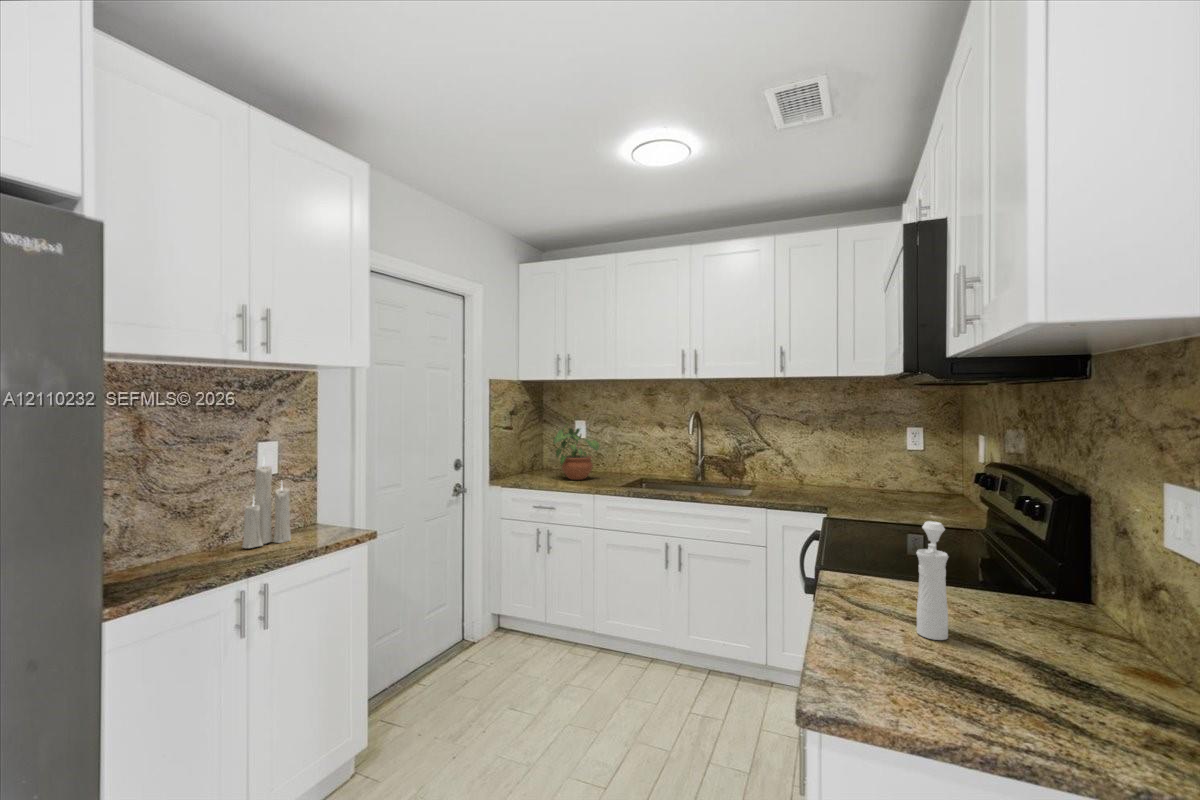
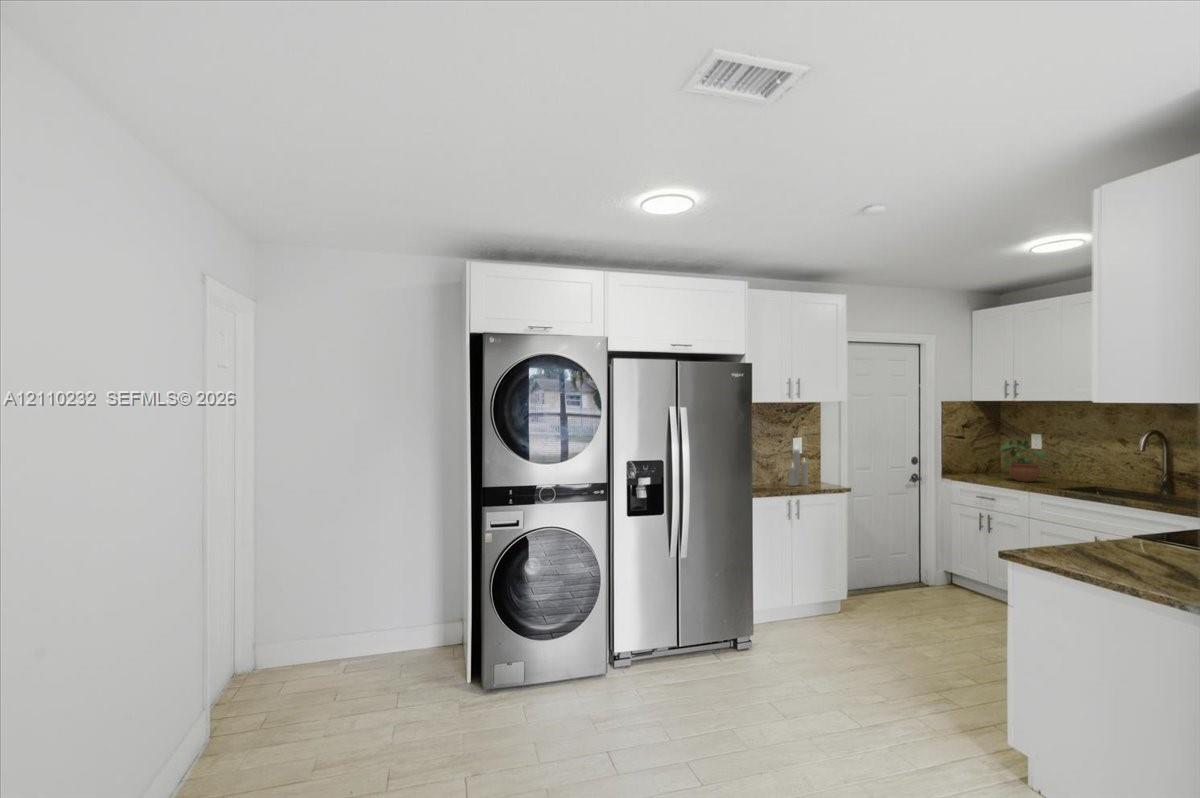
pepper mill: present [916,521,948,640] -> none [1128,499,1173,558]

